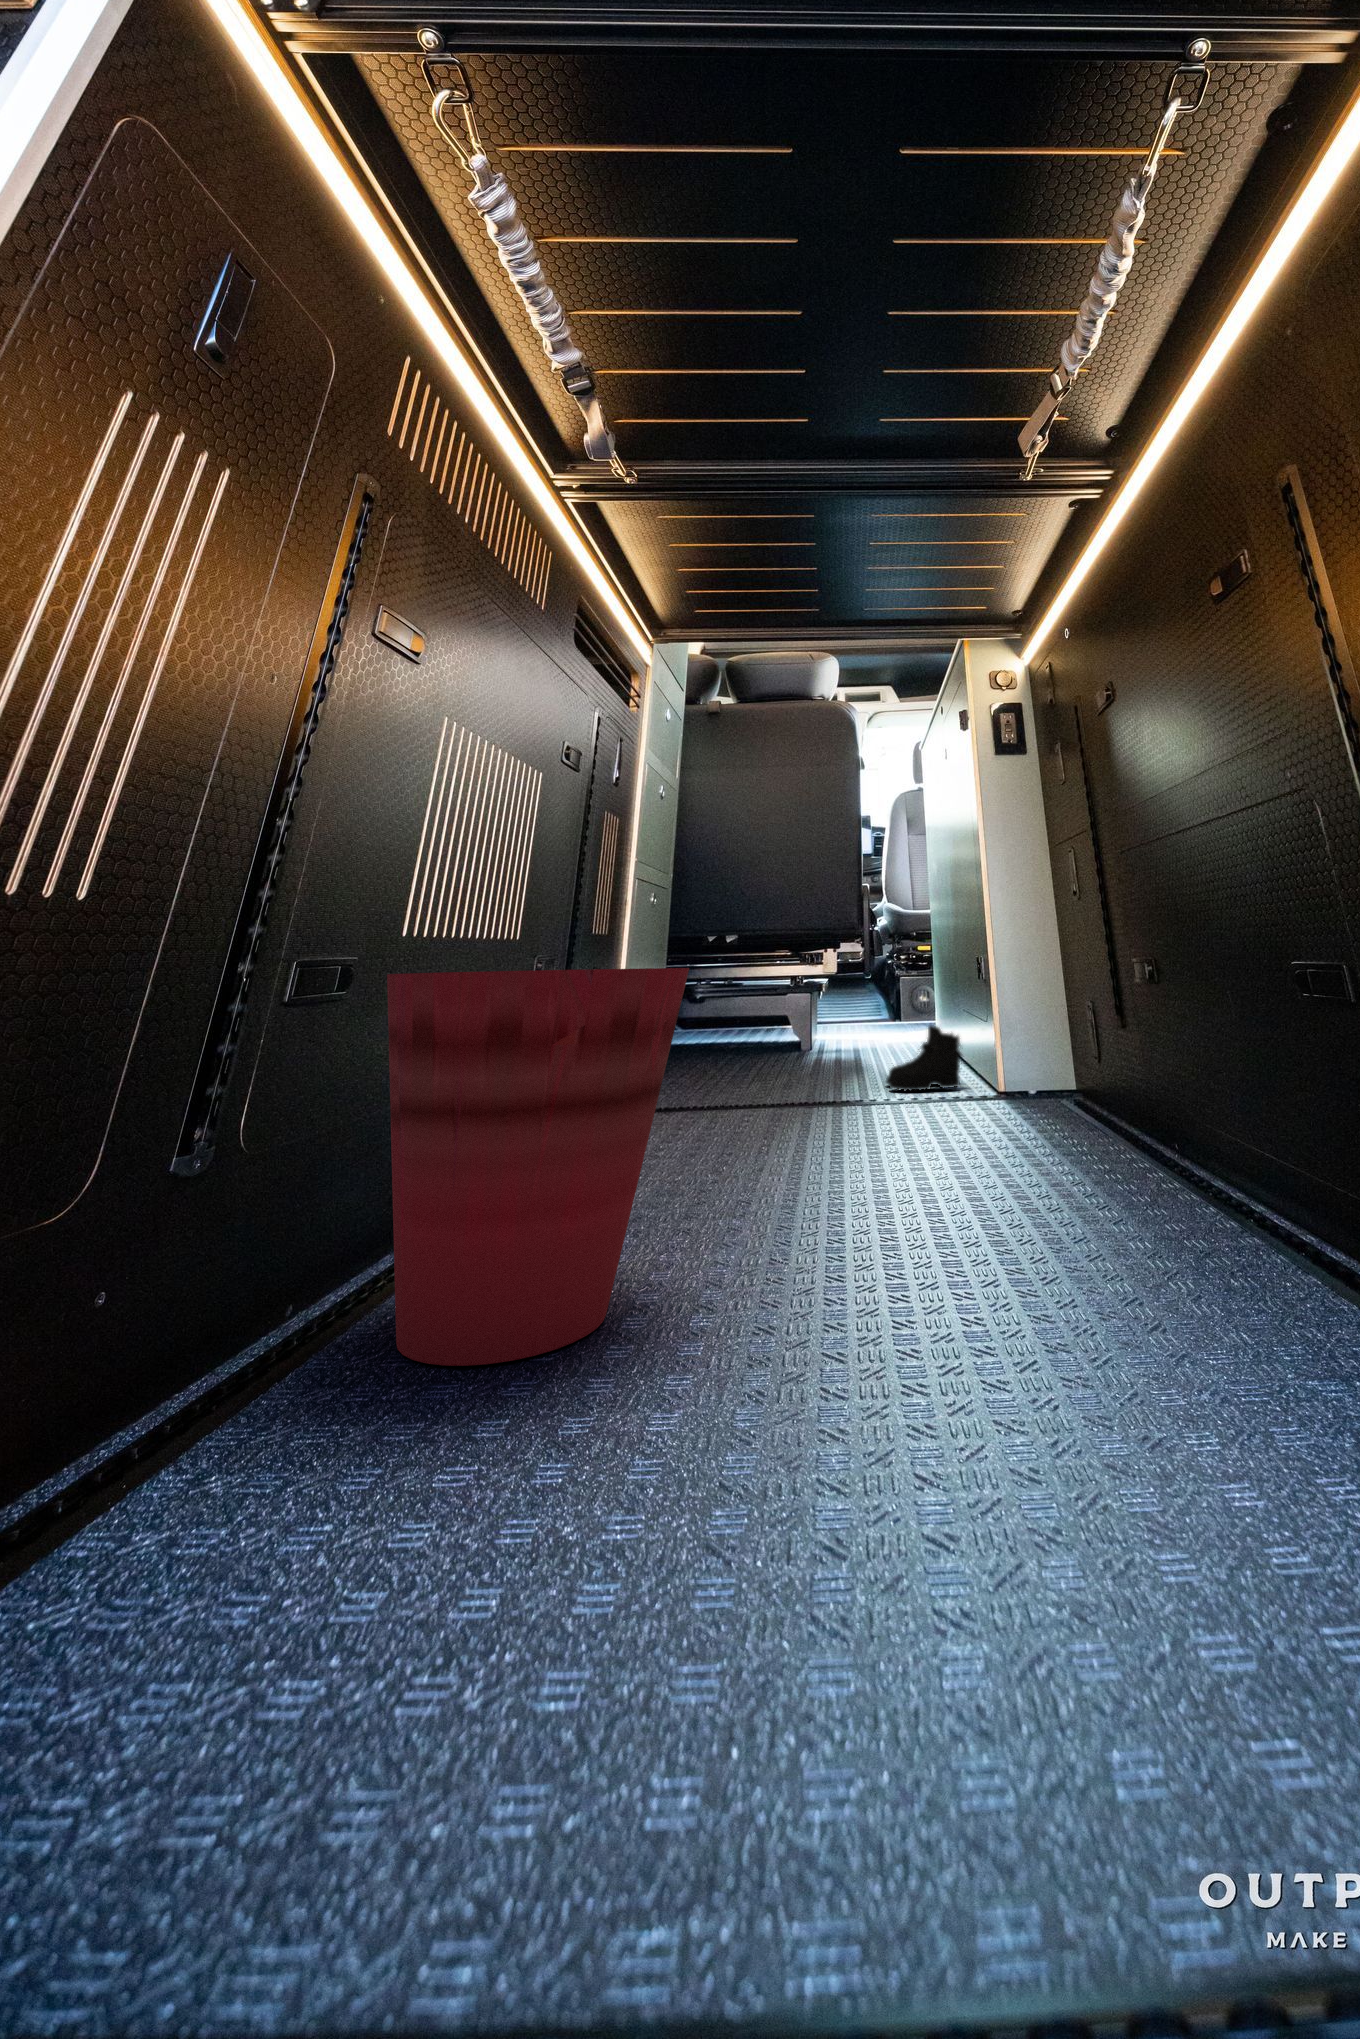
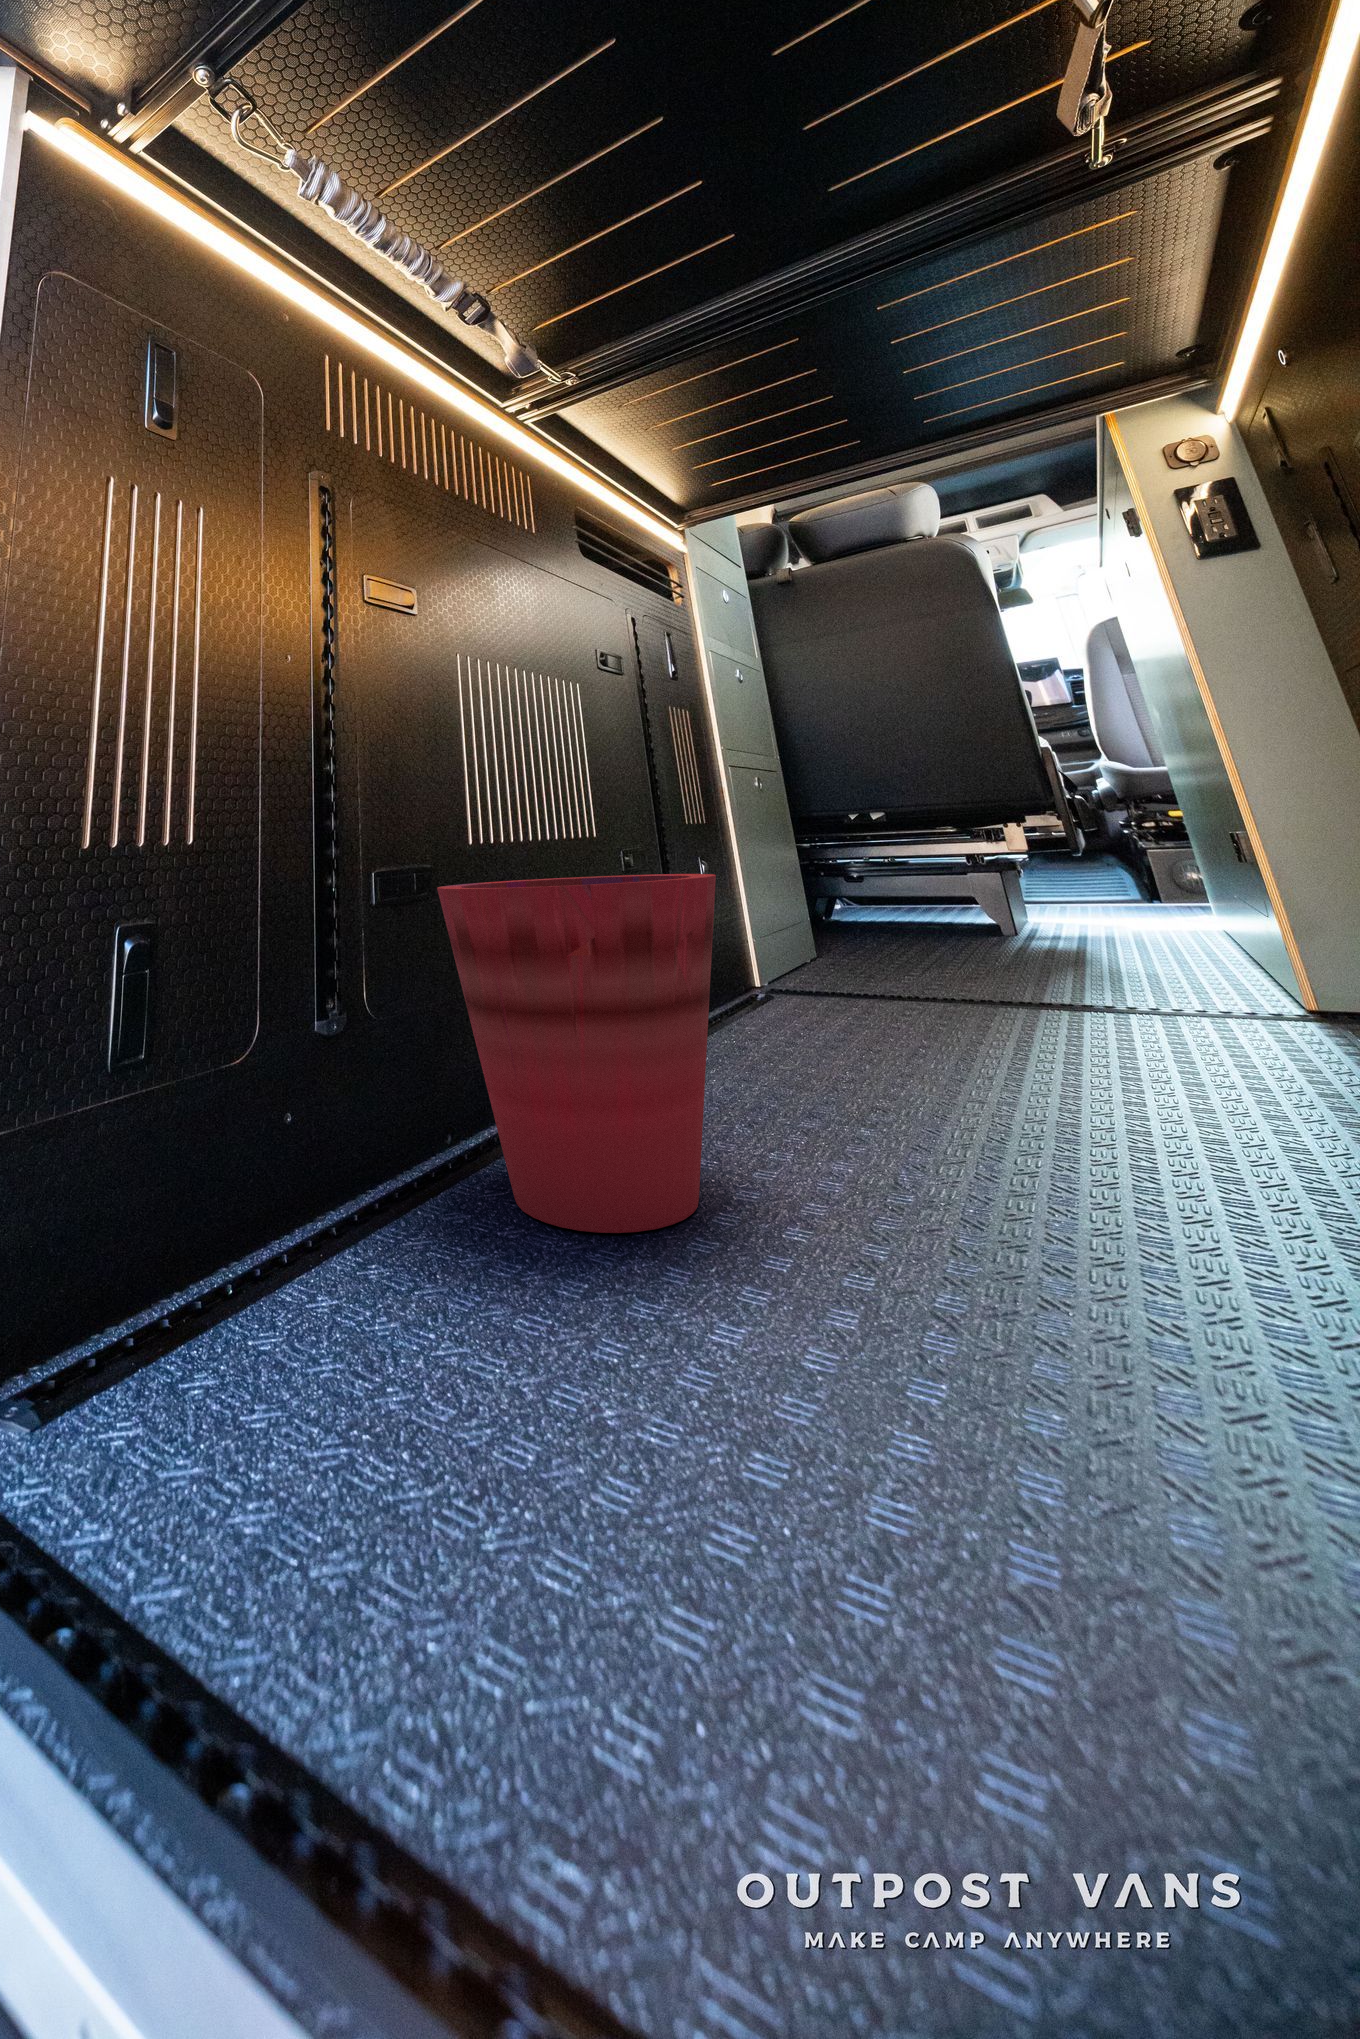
boots: present [886,1025,962,1091] -> none [1114,911,1239,994]

